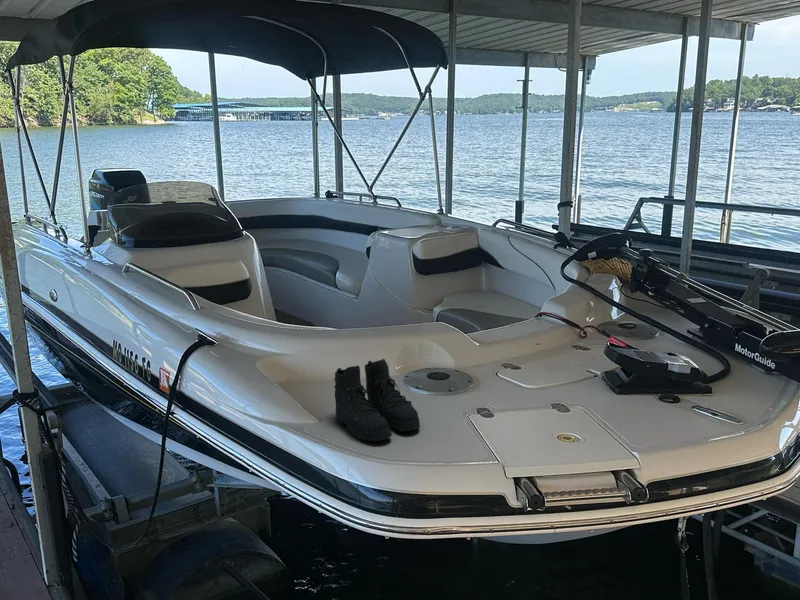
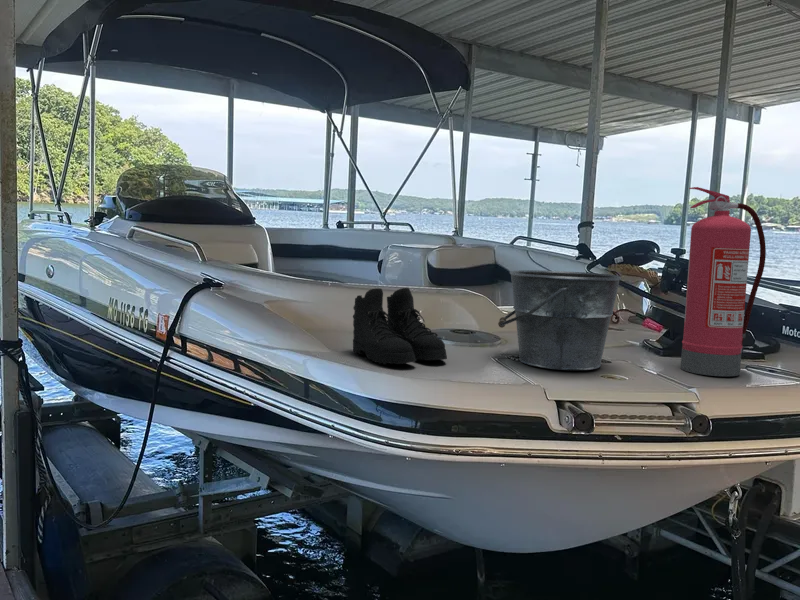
fire extinguisher: none [632,260,710,430] -> present [681,187,766,376]
bucket: none [466,329,576,434] -> present [498,270,621,370]

